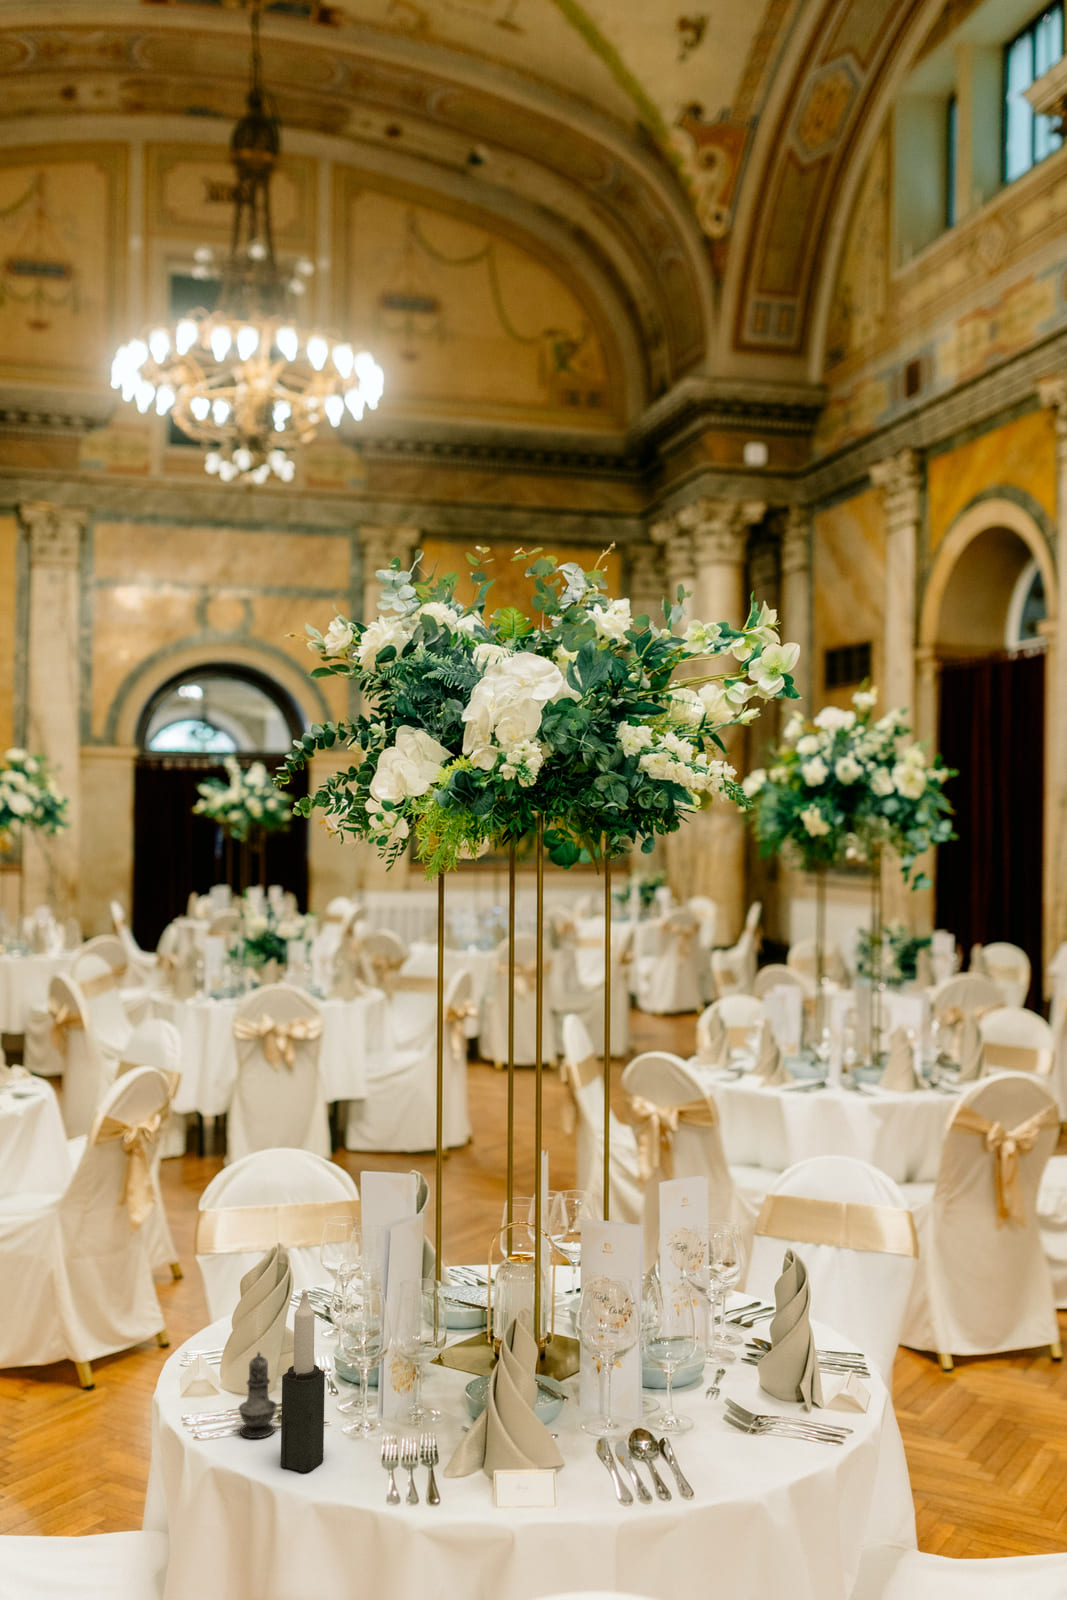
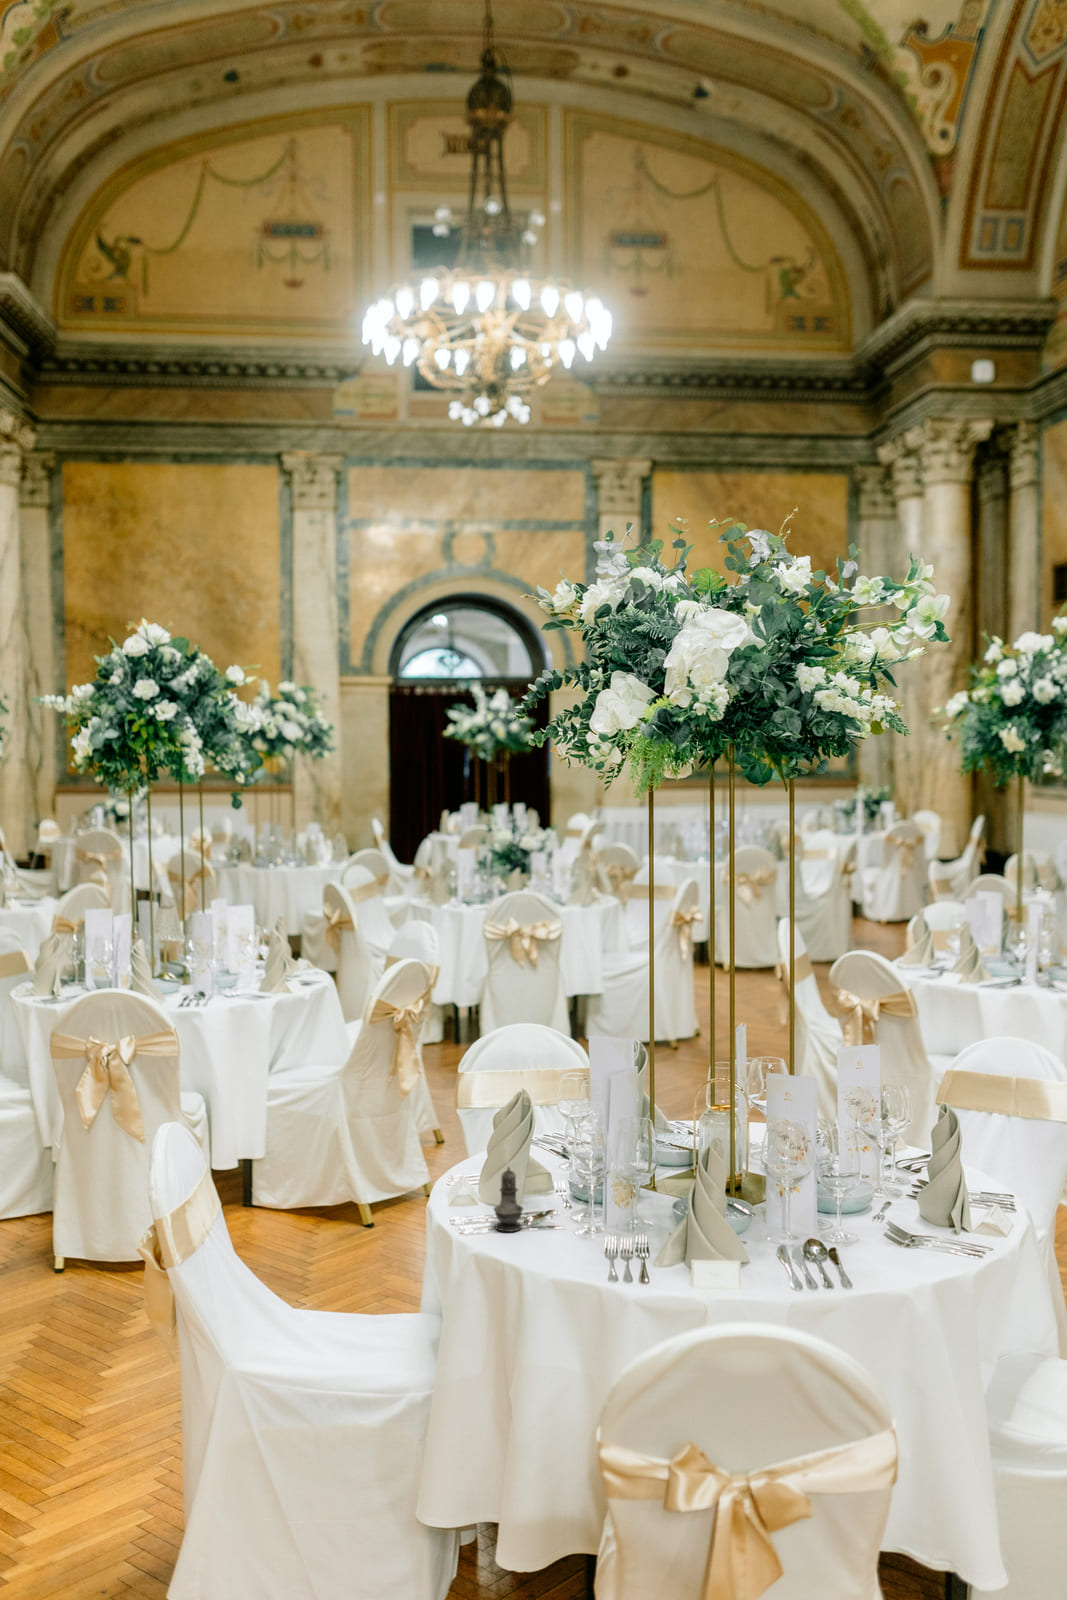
candle: present [281,1289,325,1472] -> none [527,1118,559,1255]

